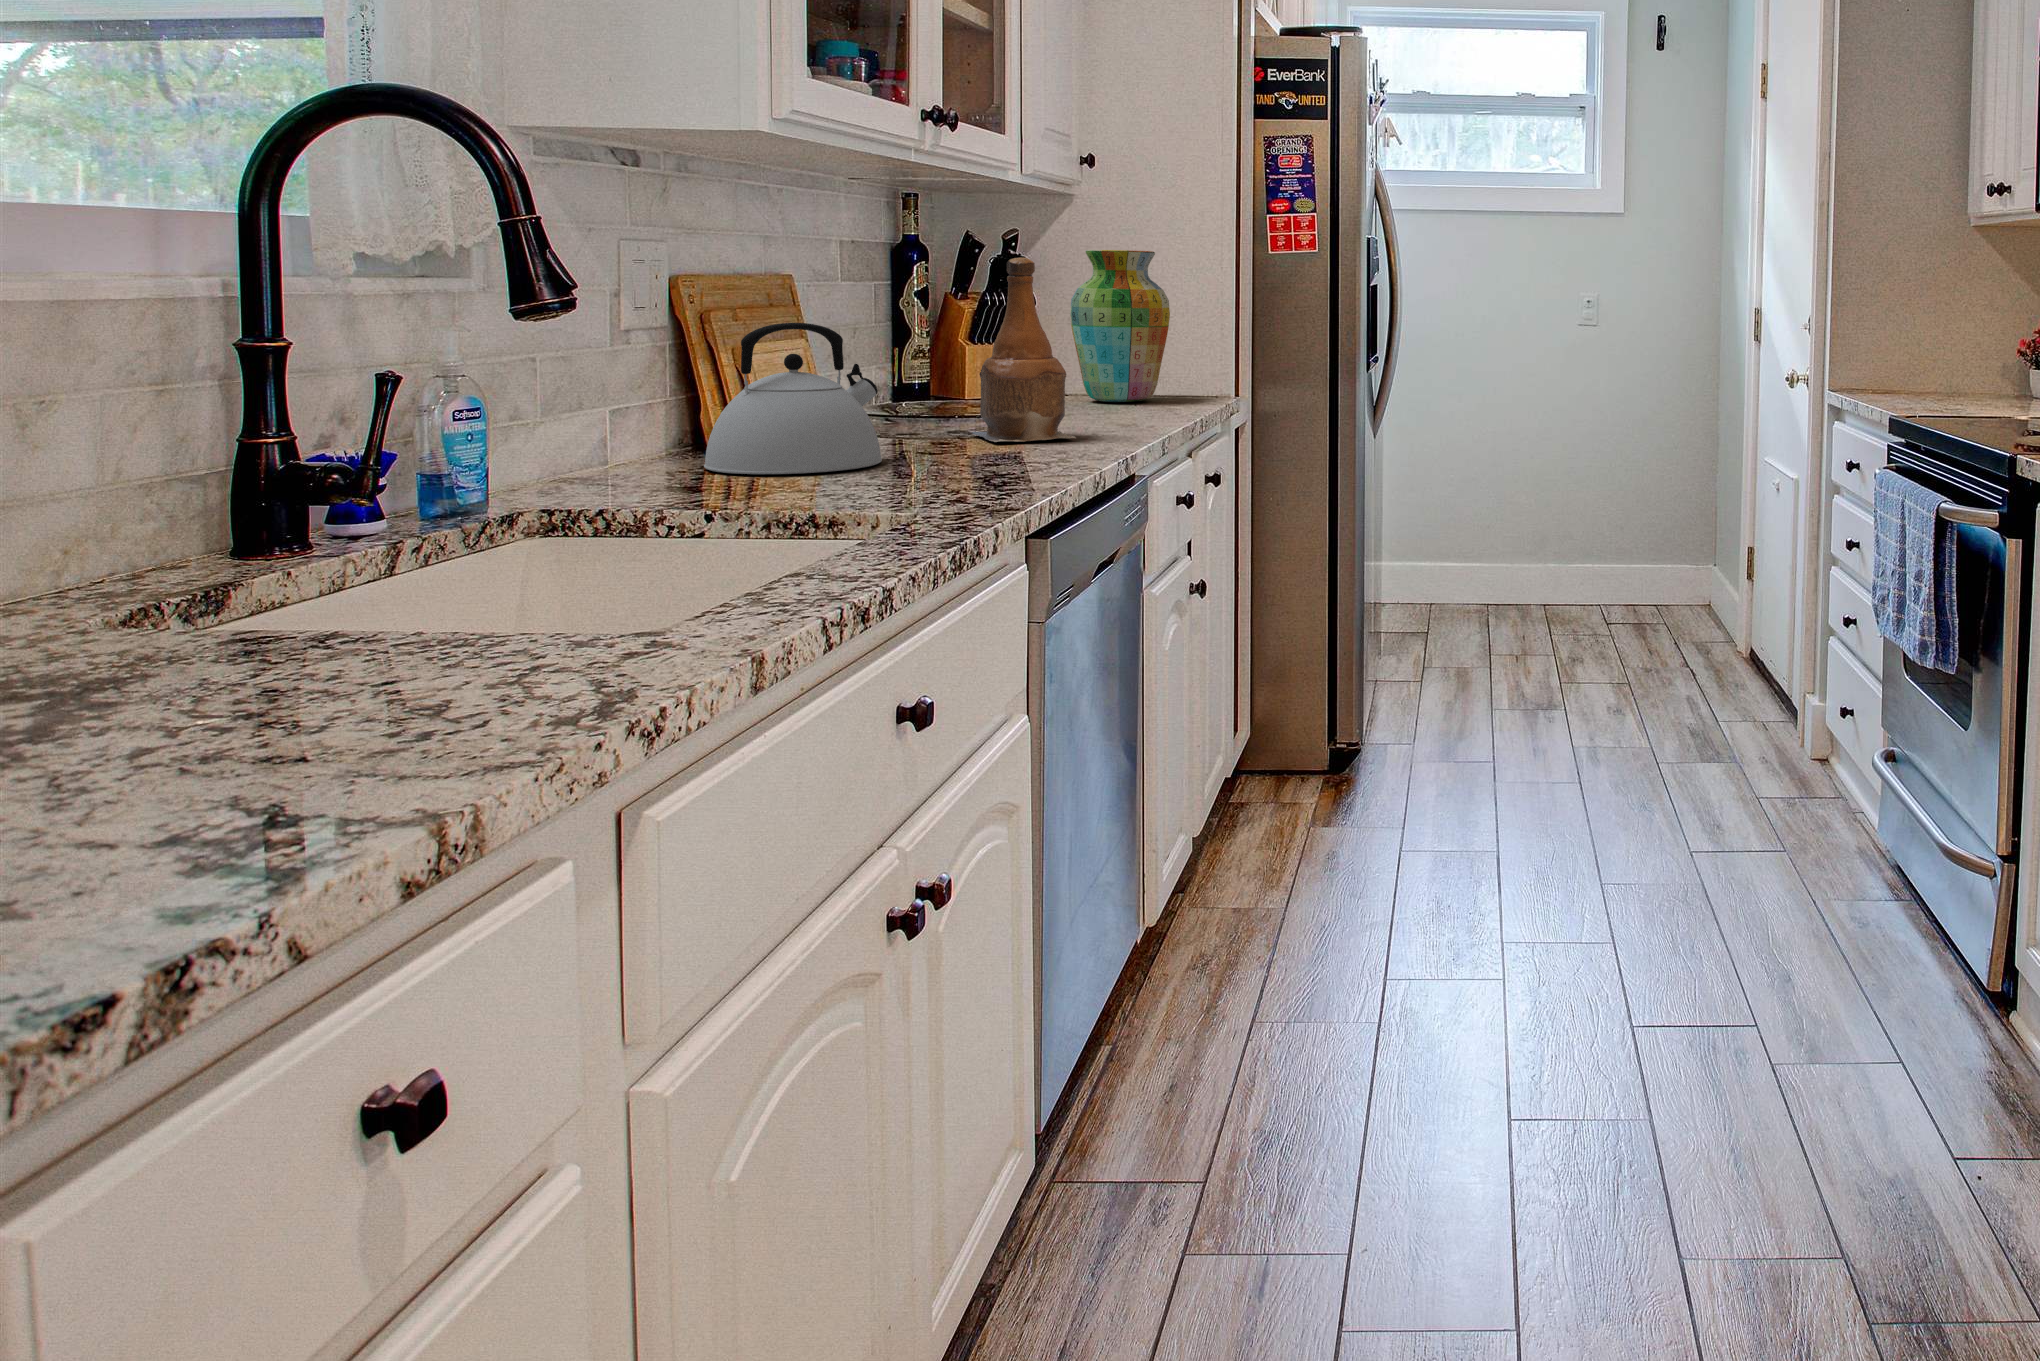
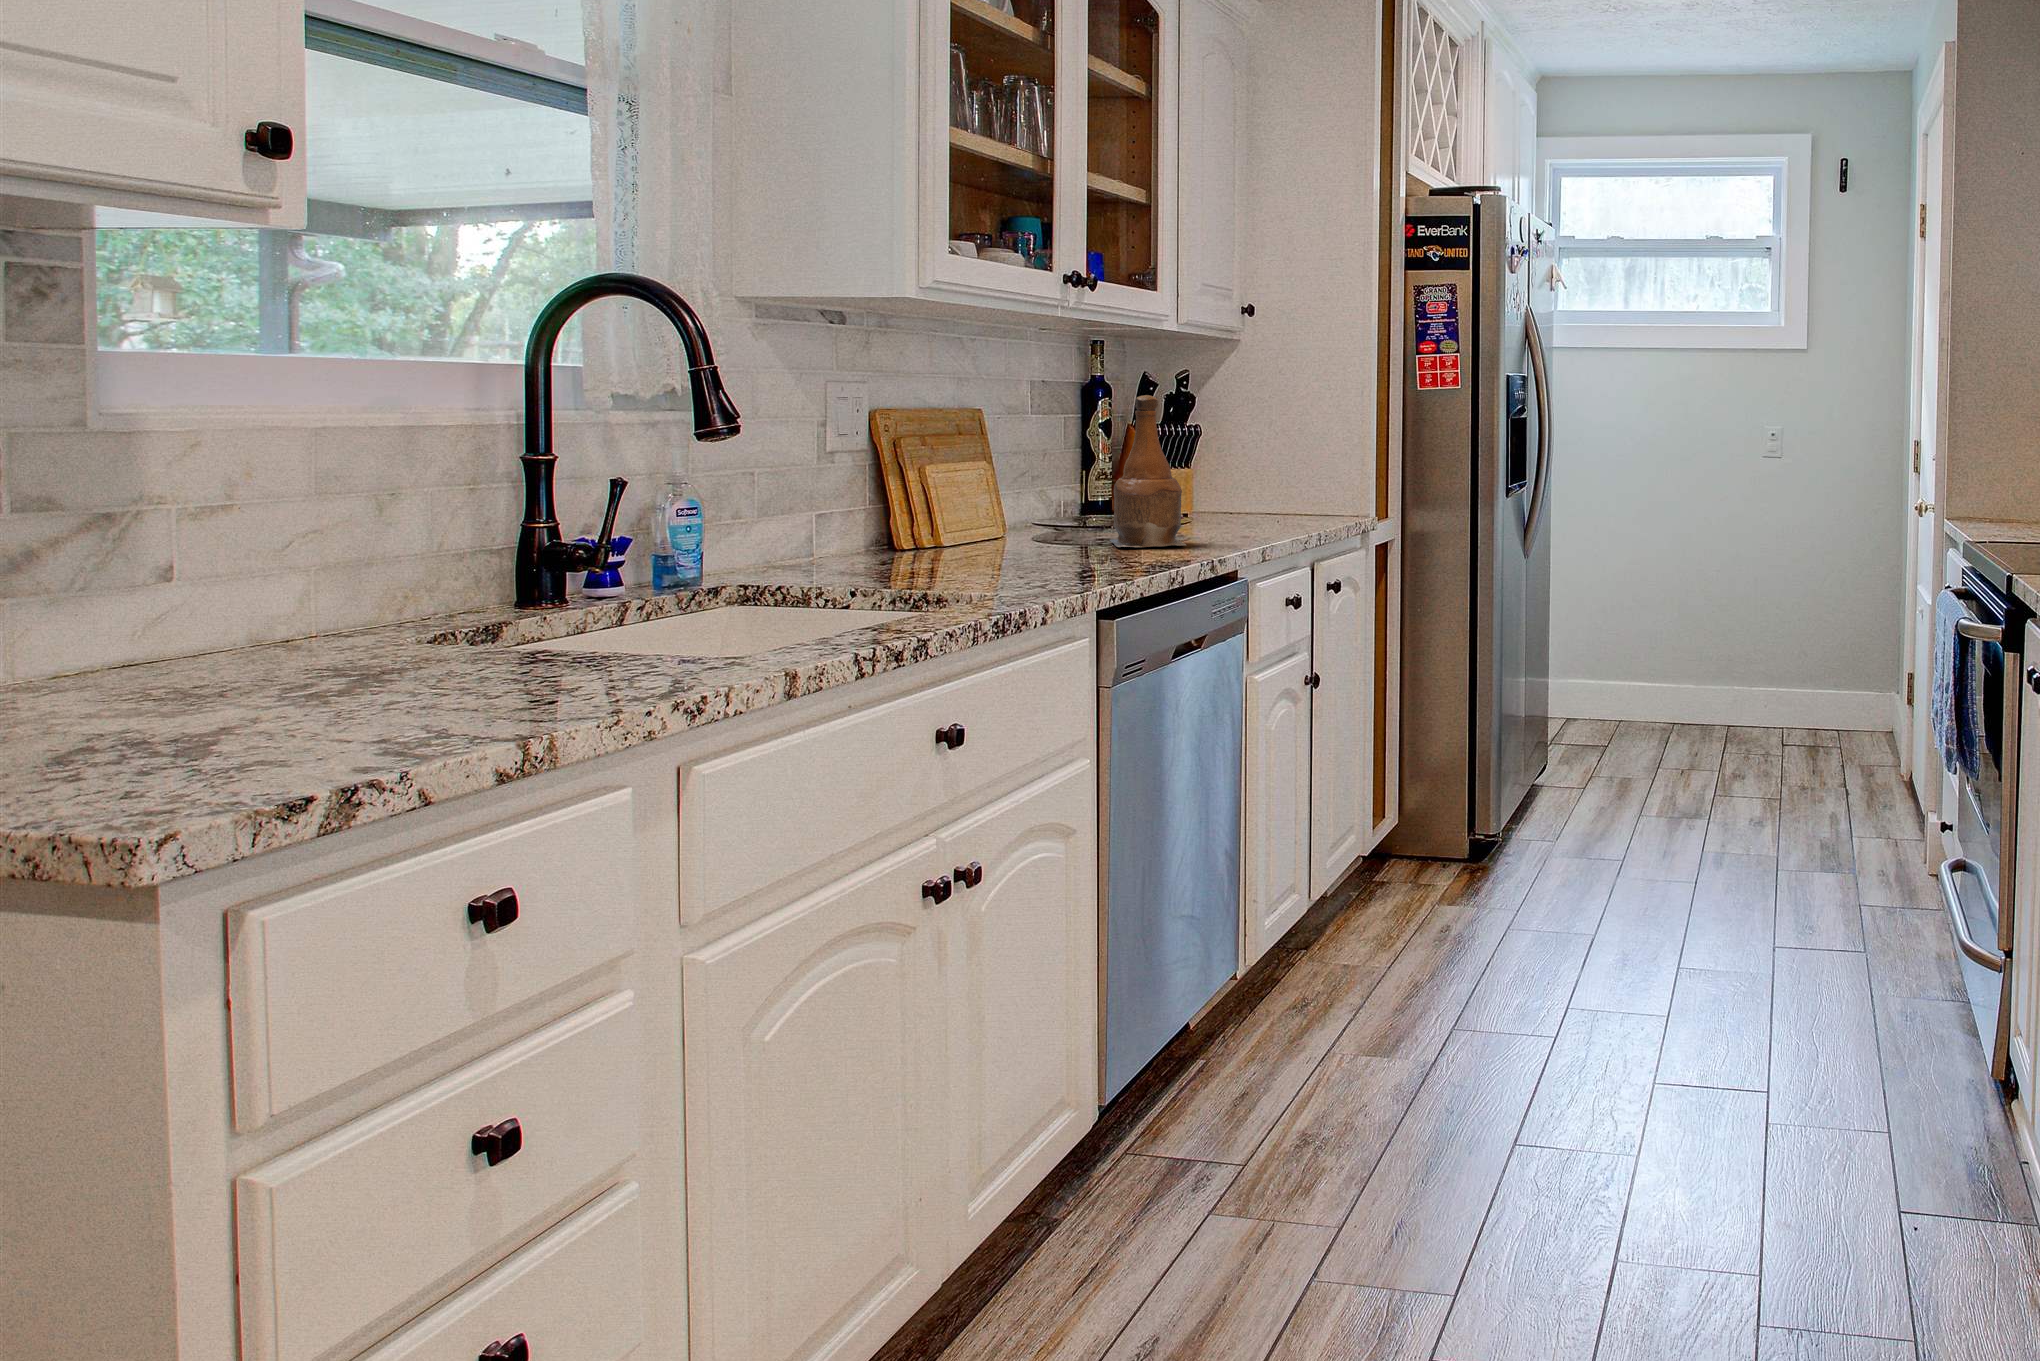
vase: present [1070,250,1170,402] -> none [1225,388,1310,519]
kettle: present [704,323,882,474] -> none [881,448,1017,566]

